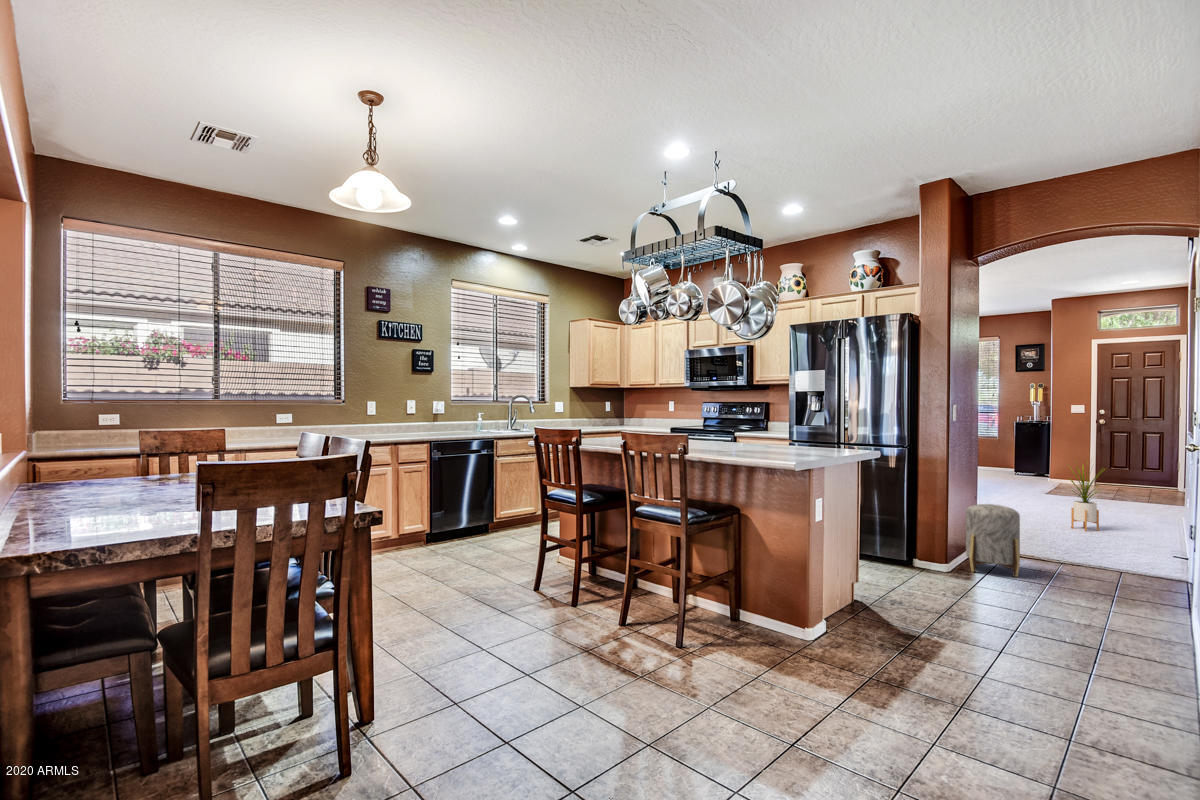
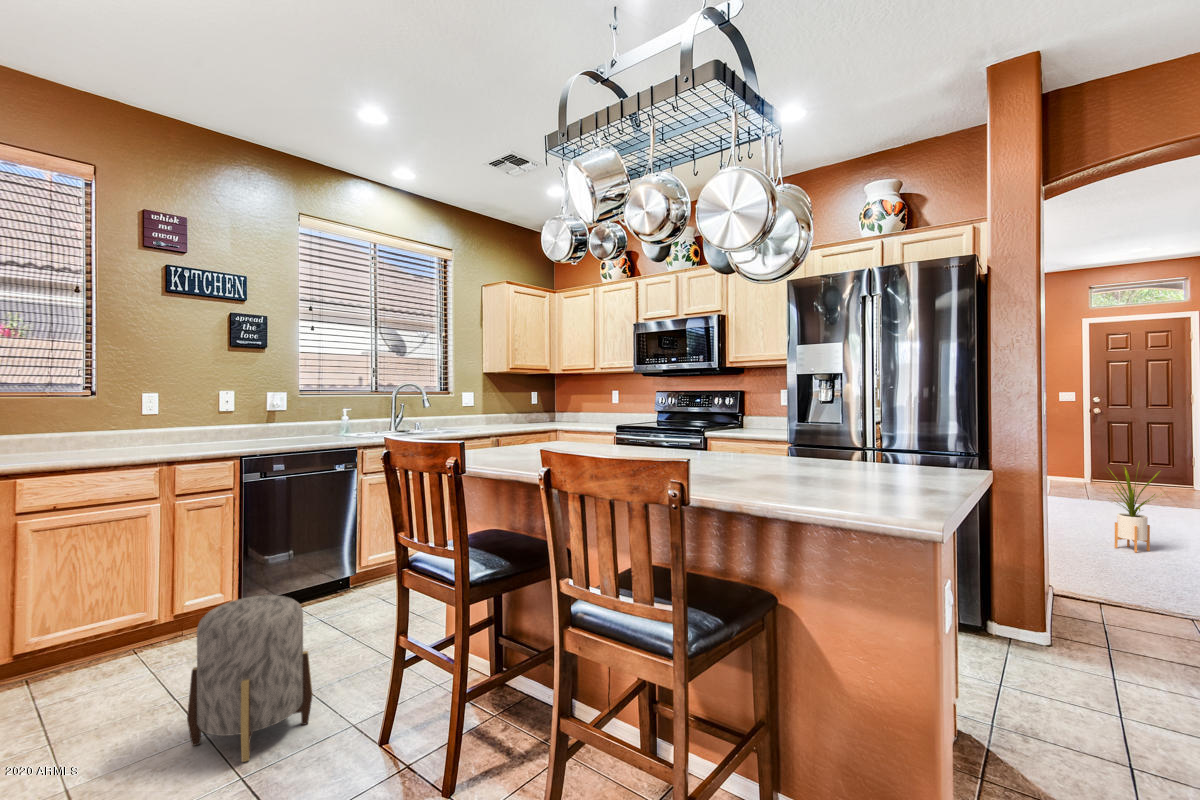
stool: present [966,504,1020,577] -> present [187,595,313,762]

